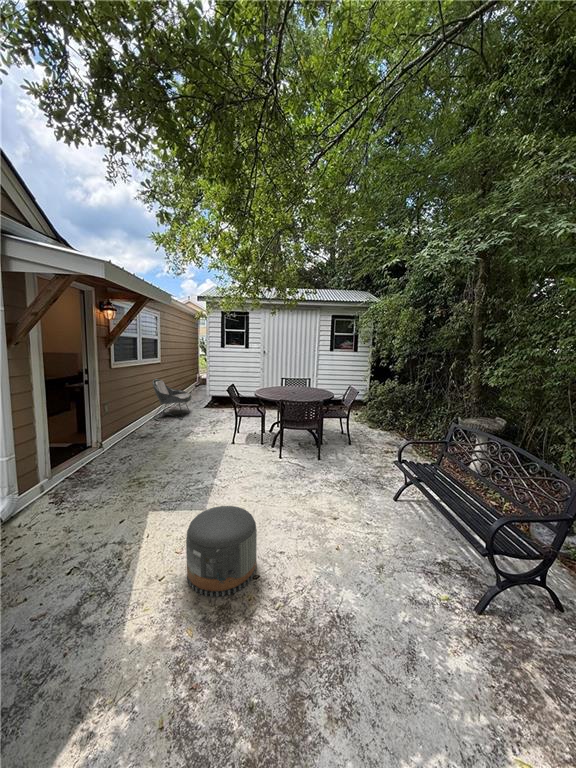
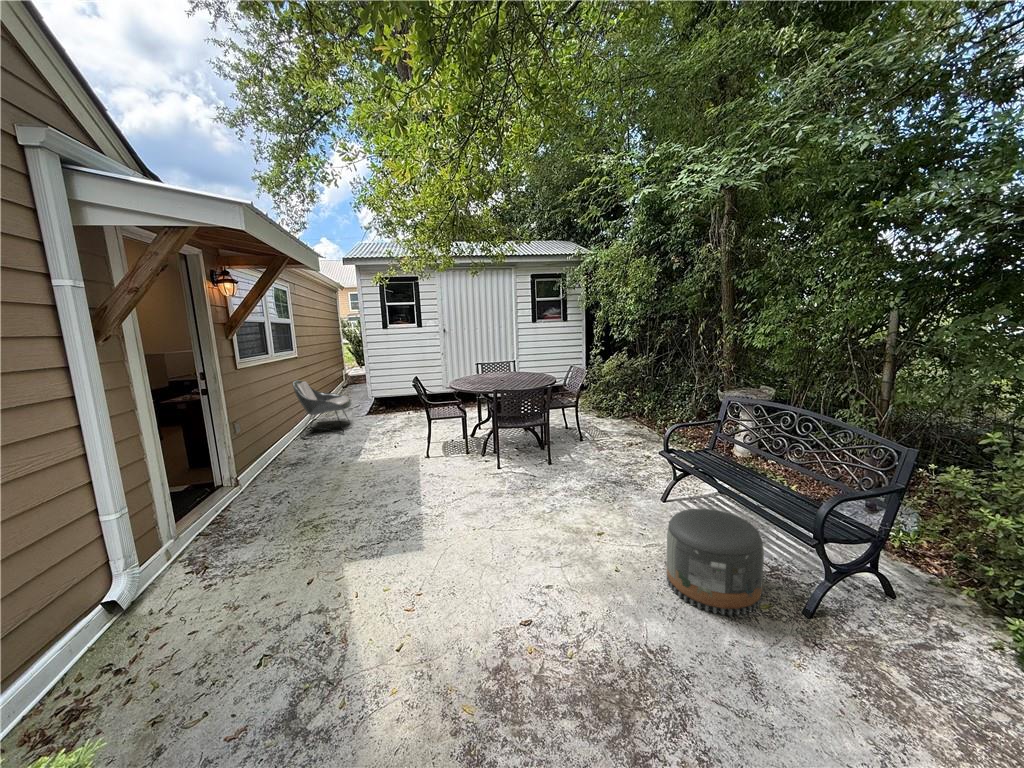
pouf: present [186,506,257,597] -> present [667,509,764,616]

